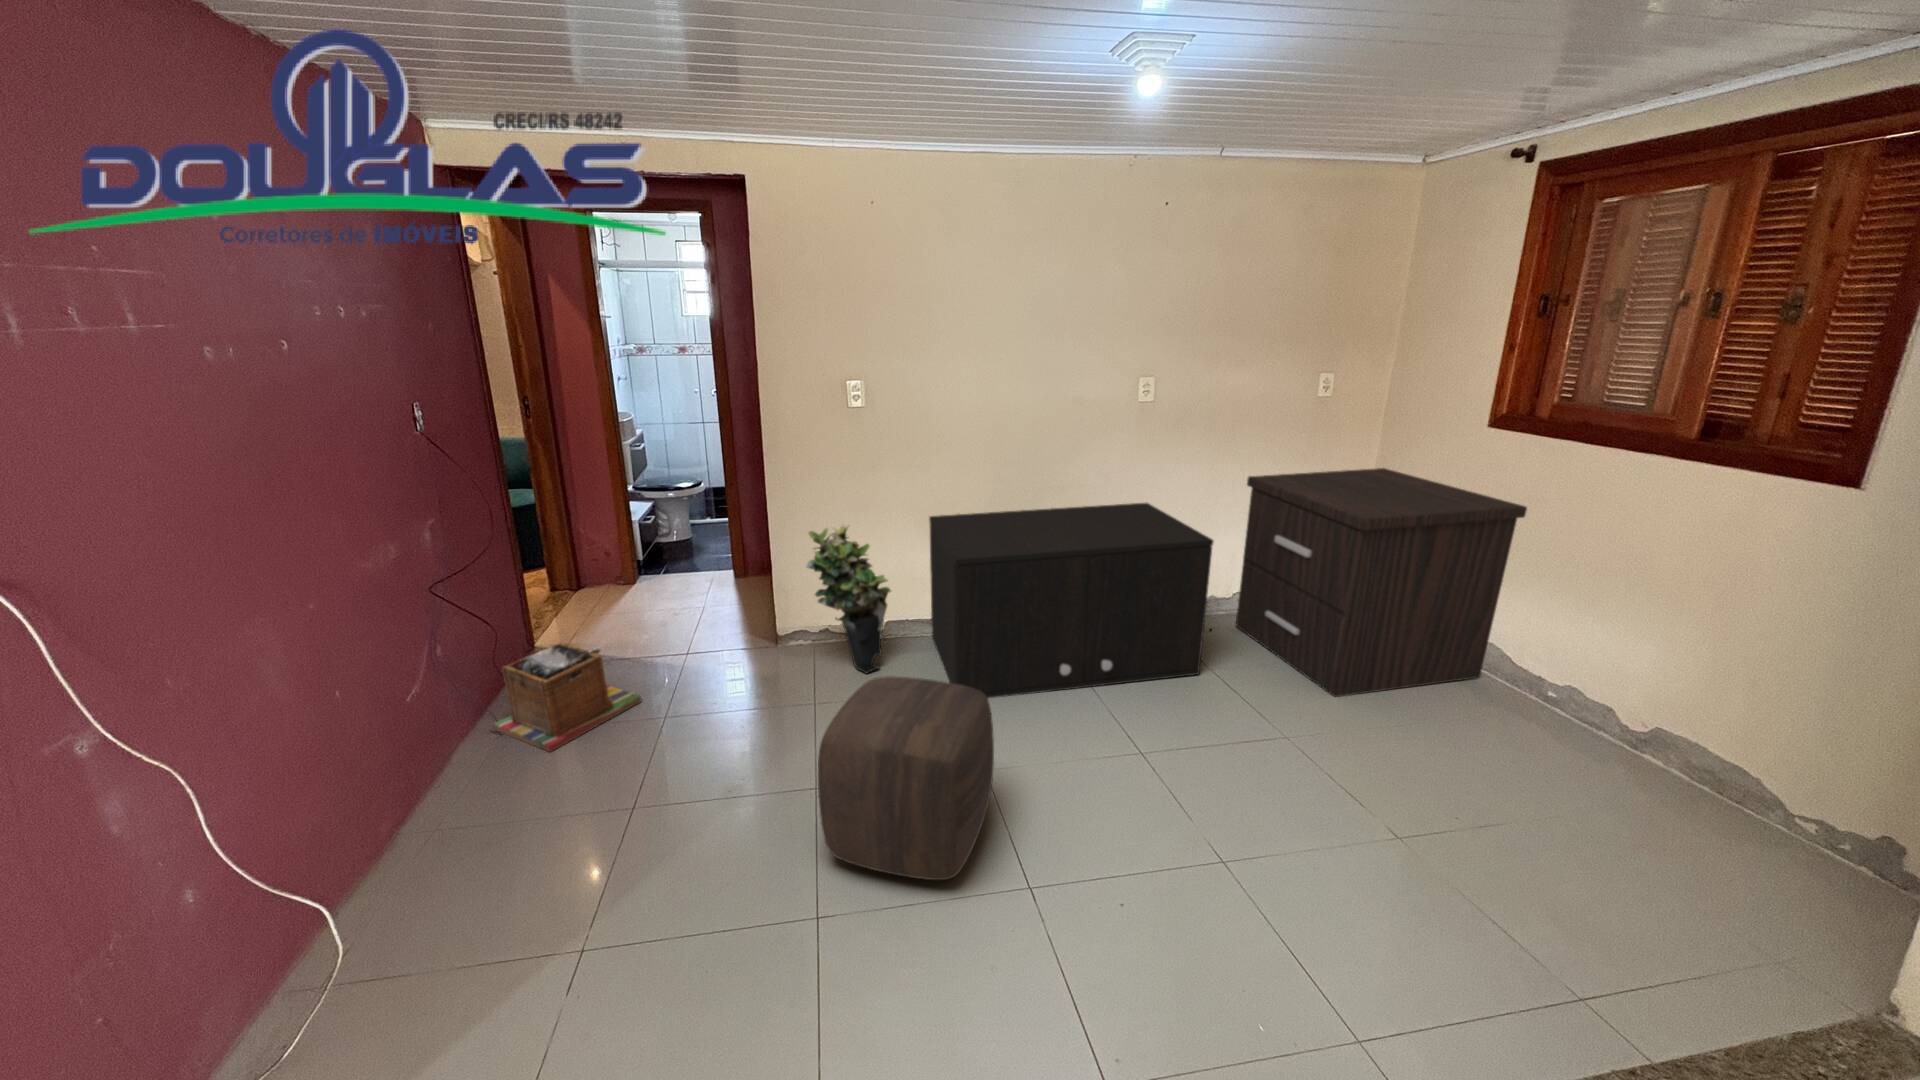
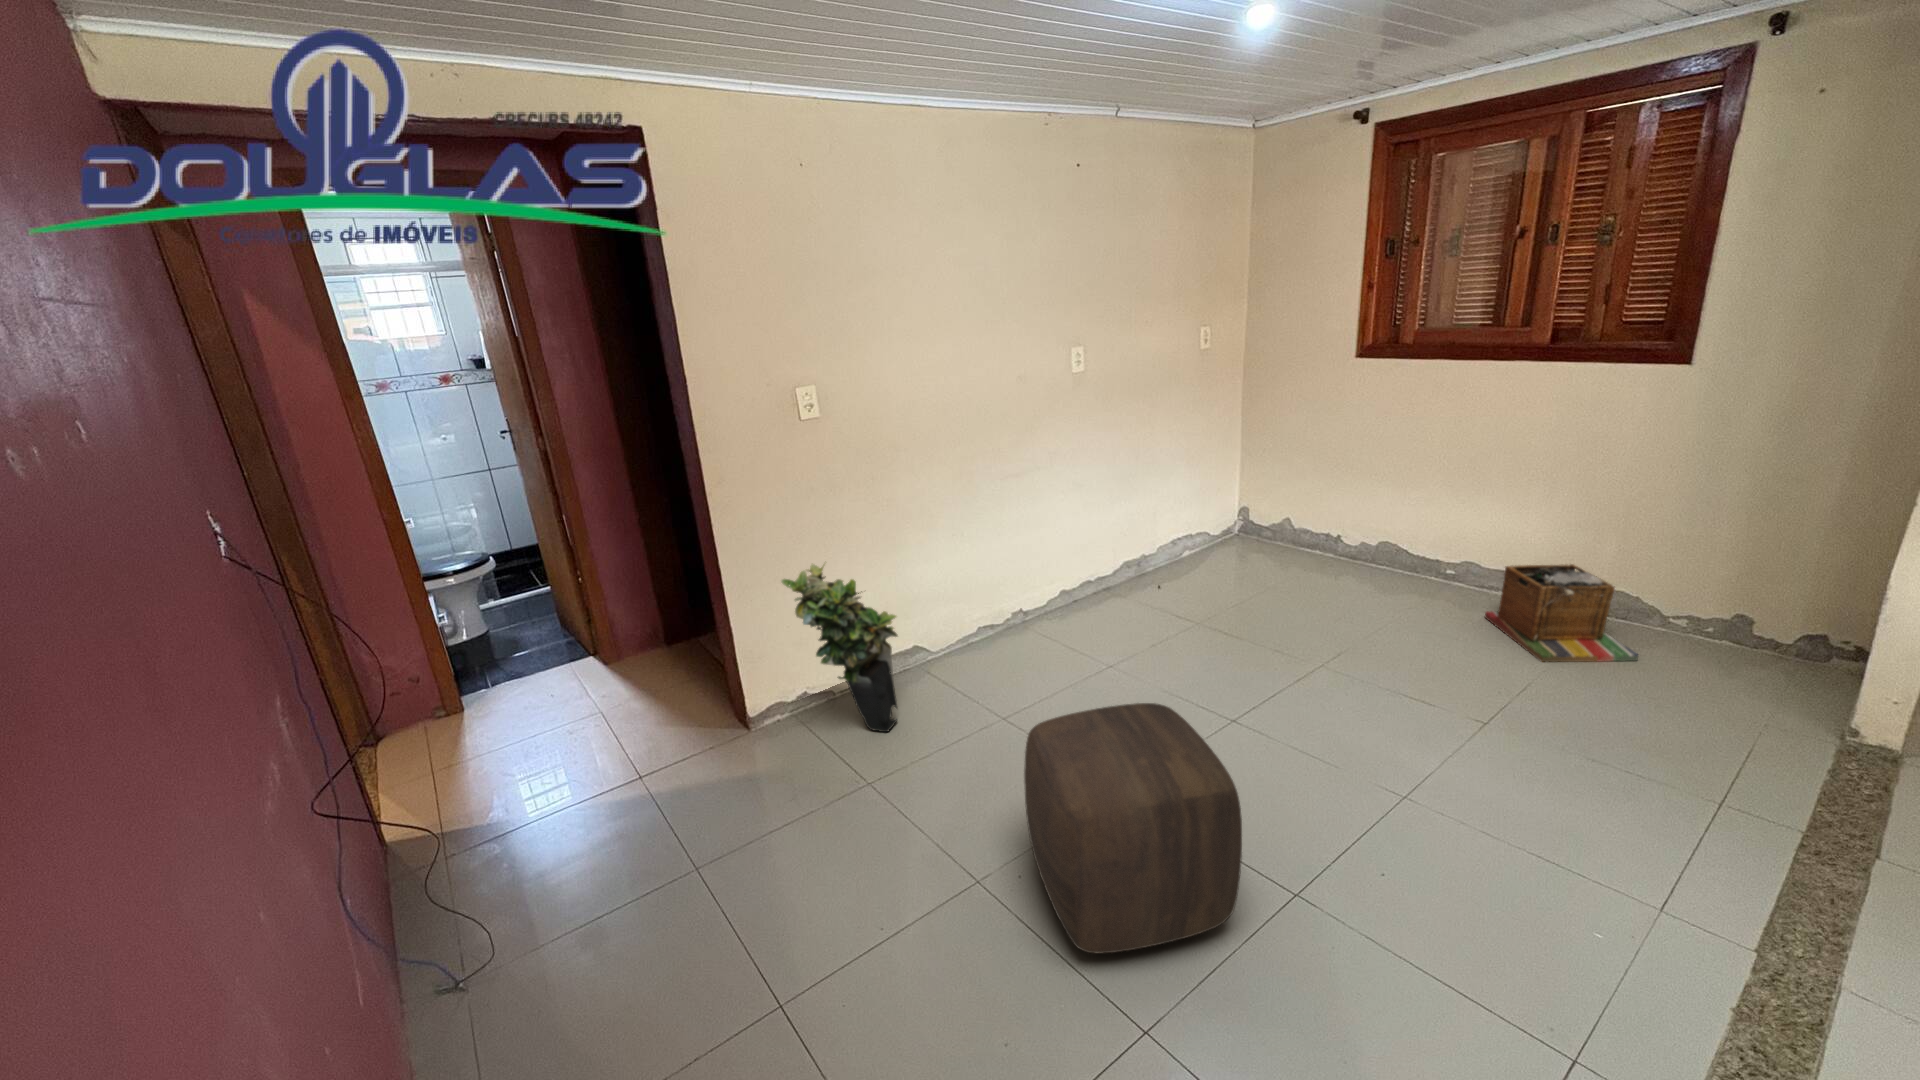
nightstand: present [1236,468,1527,697] -> none [1175,409,1410,620]
storage cabinet: present [929,503,1213,698] -> none [901,476,1202,731]
laundry basket: present [494,643,641,752] -> present [1485,564,1638,662]

